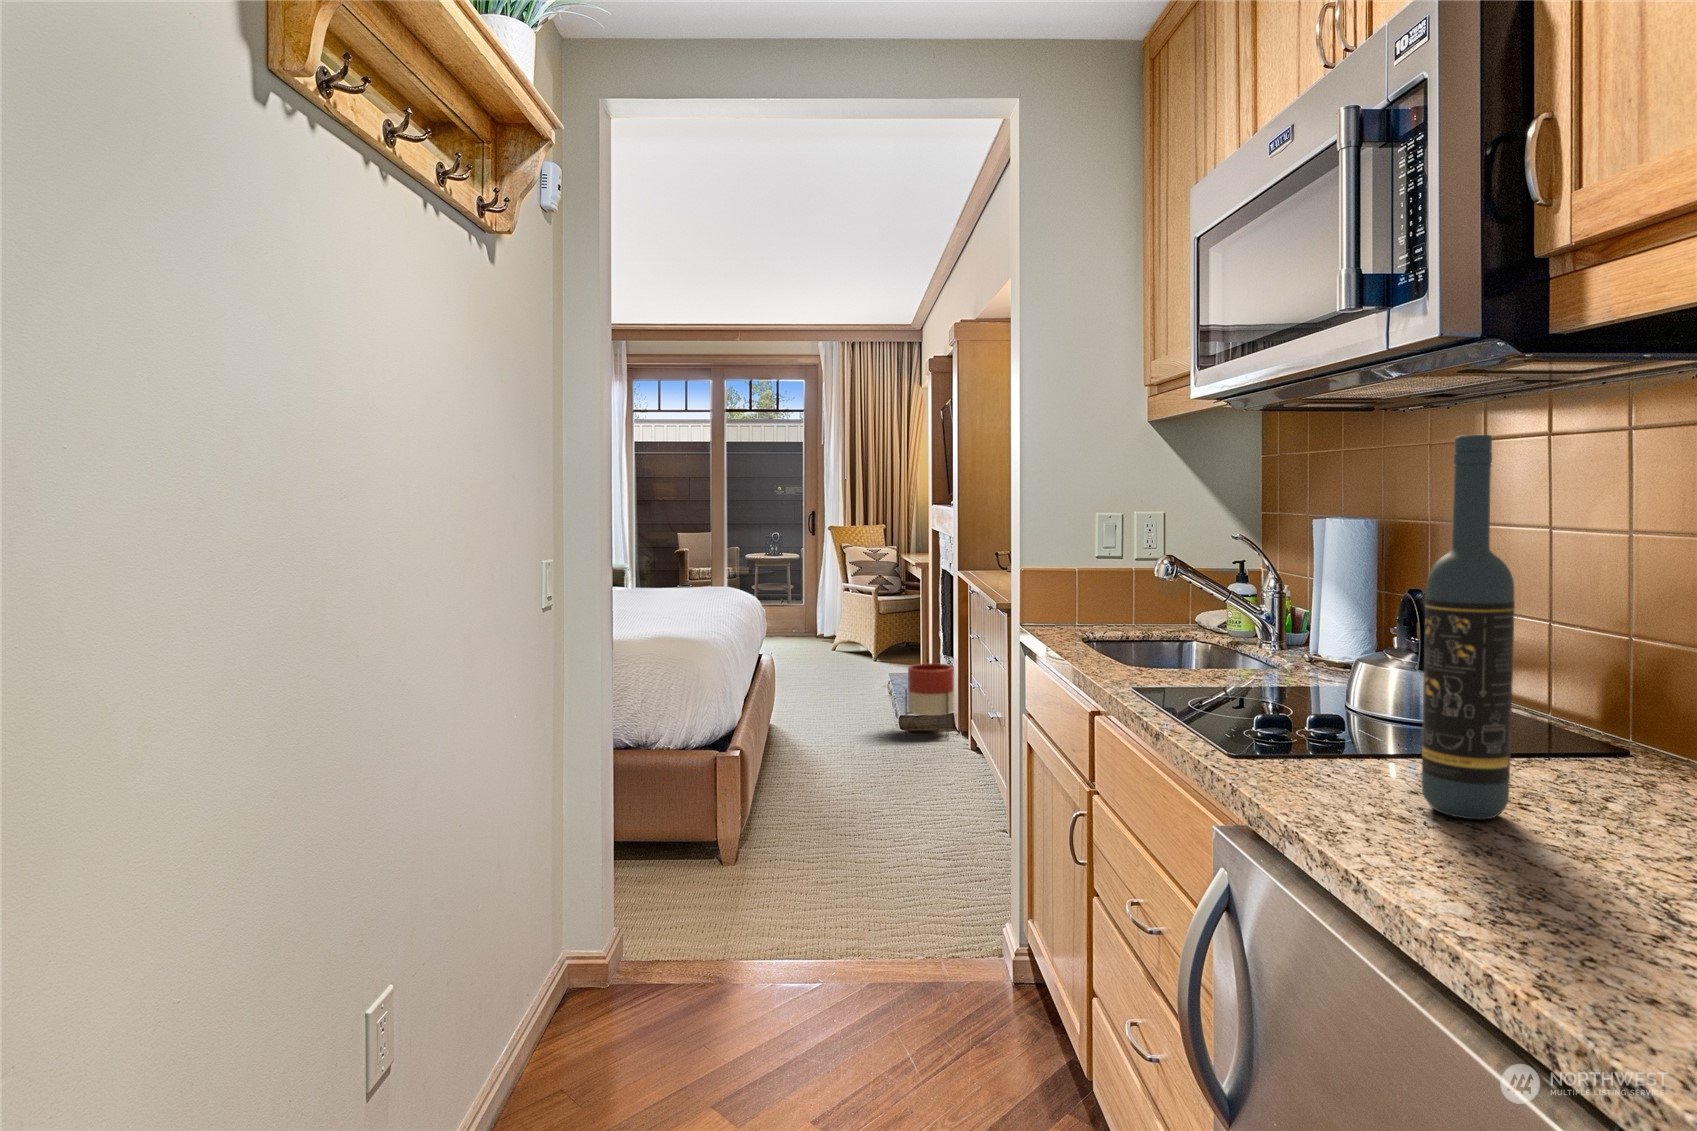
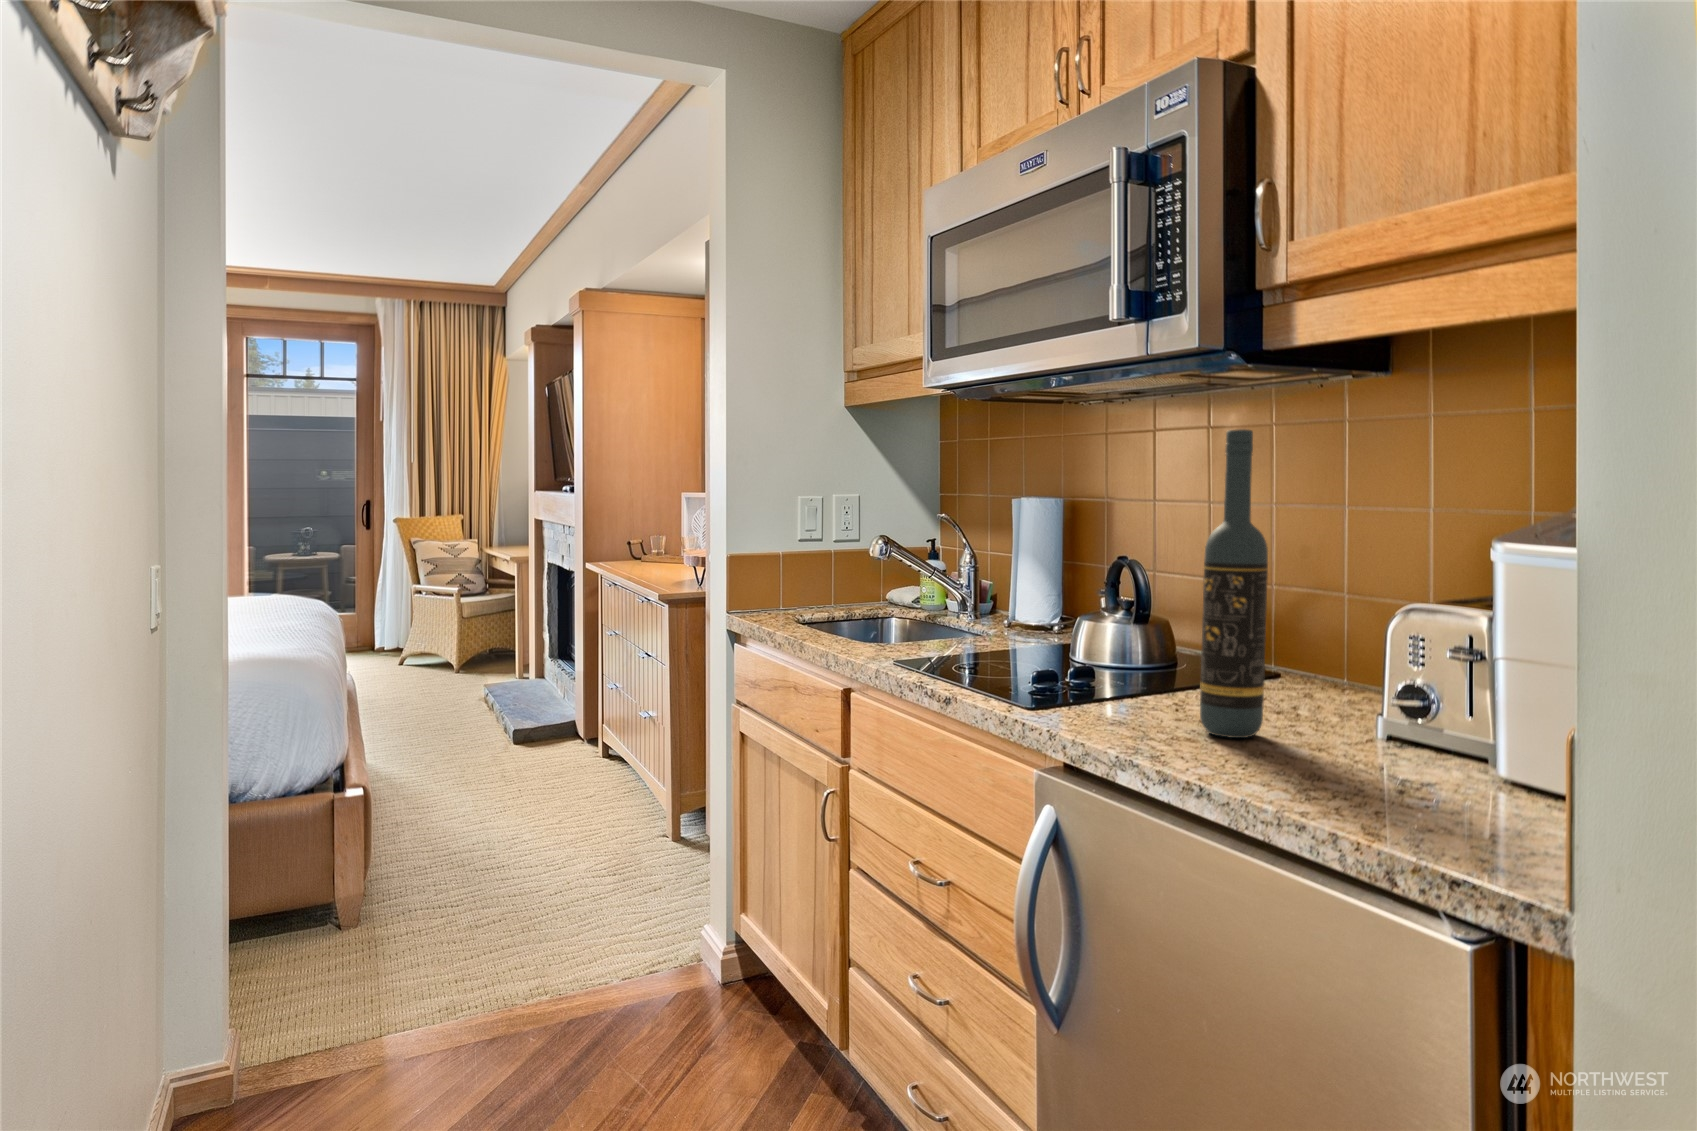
planter: present [905,663,954,738] -> none [523,669,580,754]

